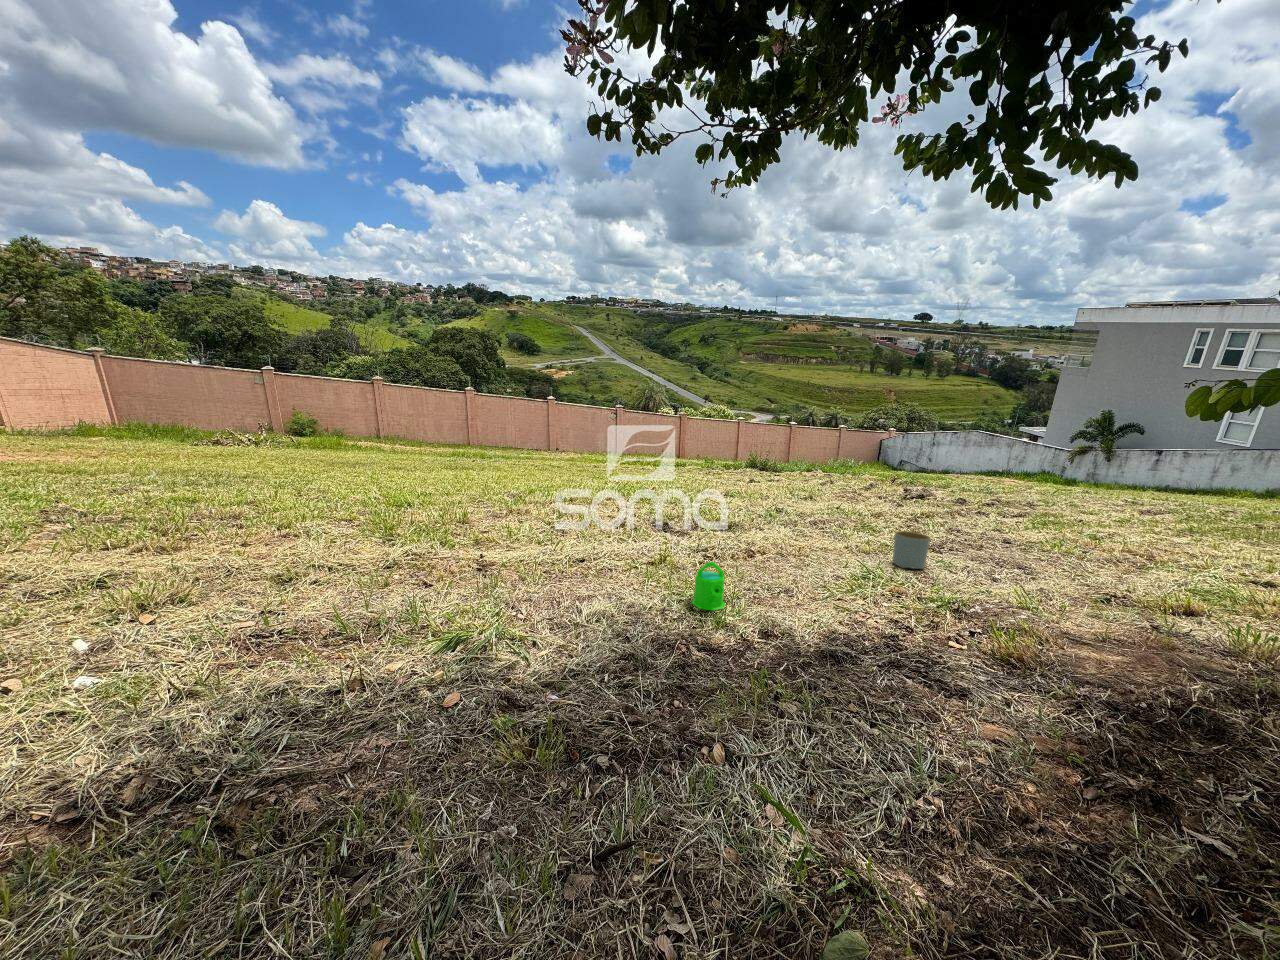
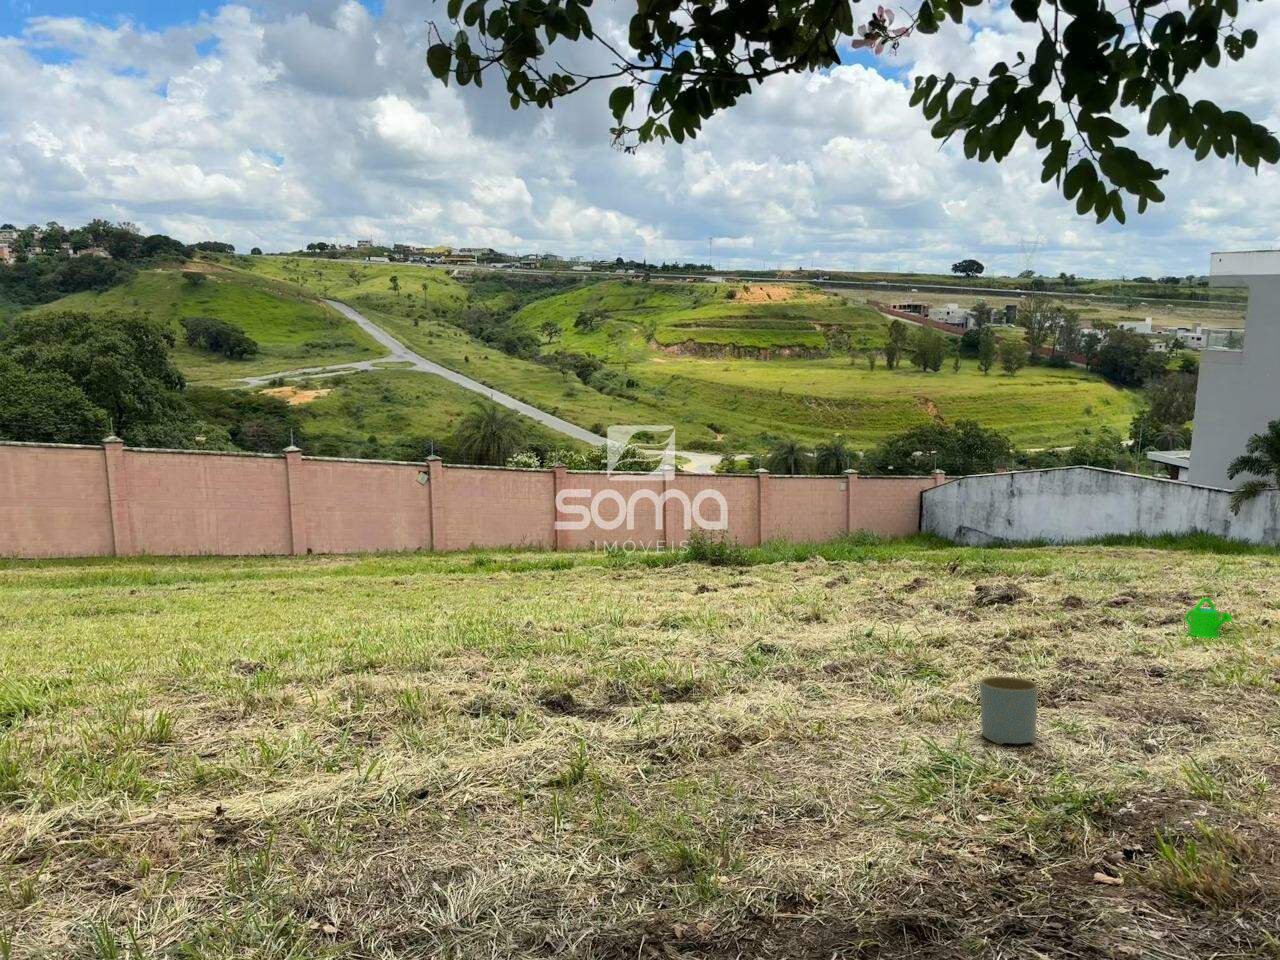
watering can: present [692,562,725,610] -> present [1185,597,1232,638]

